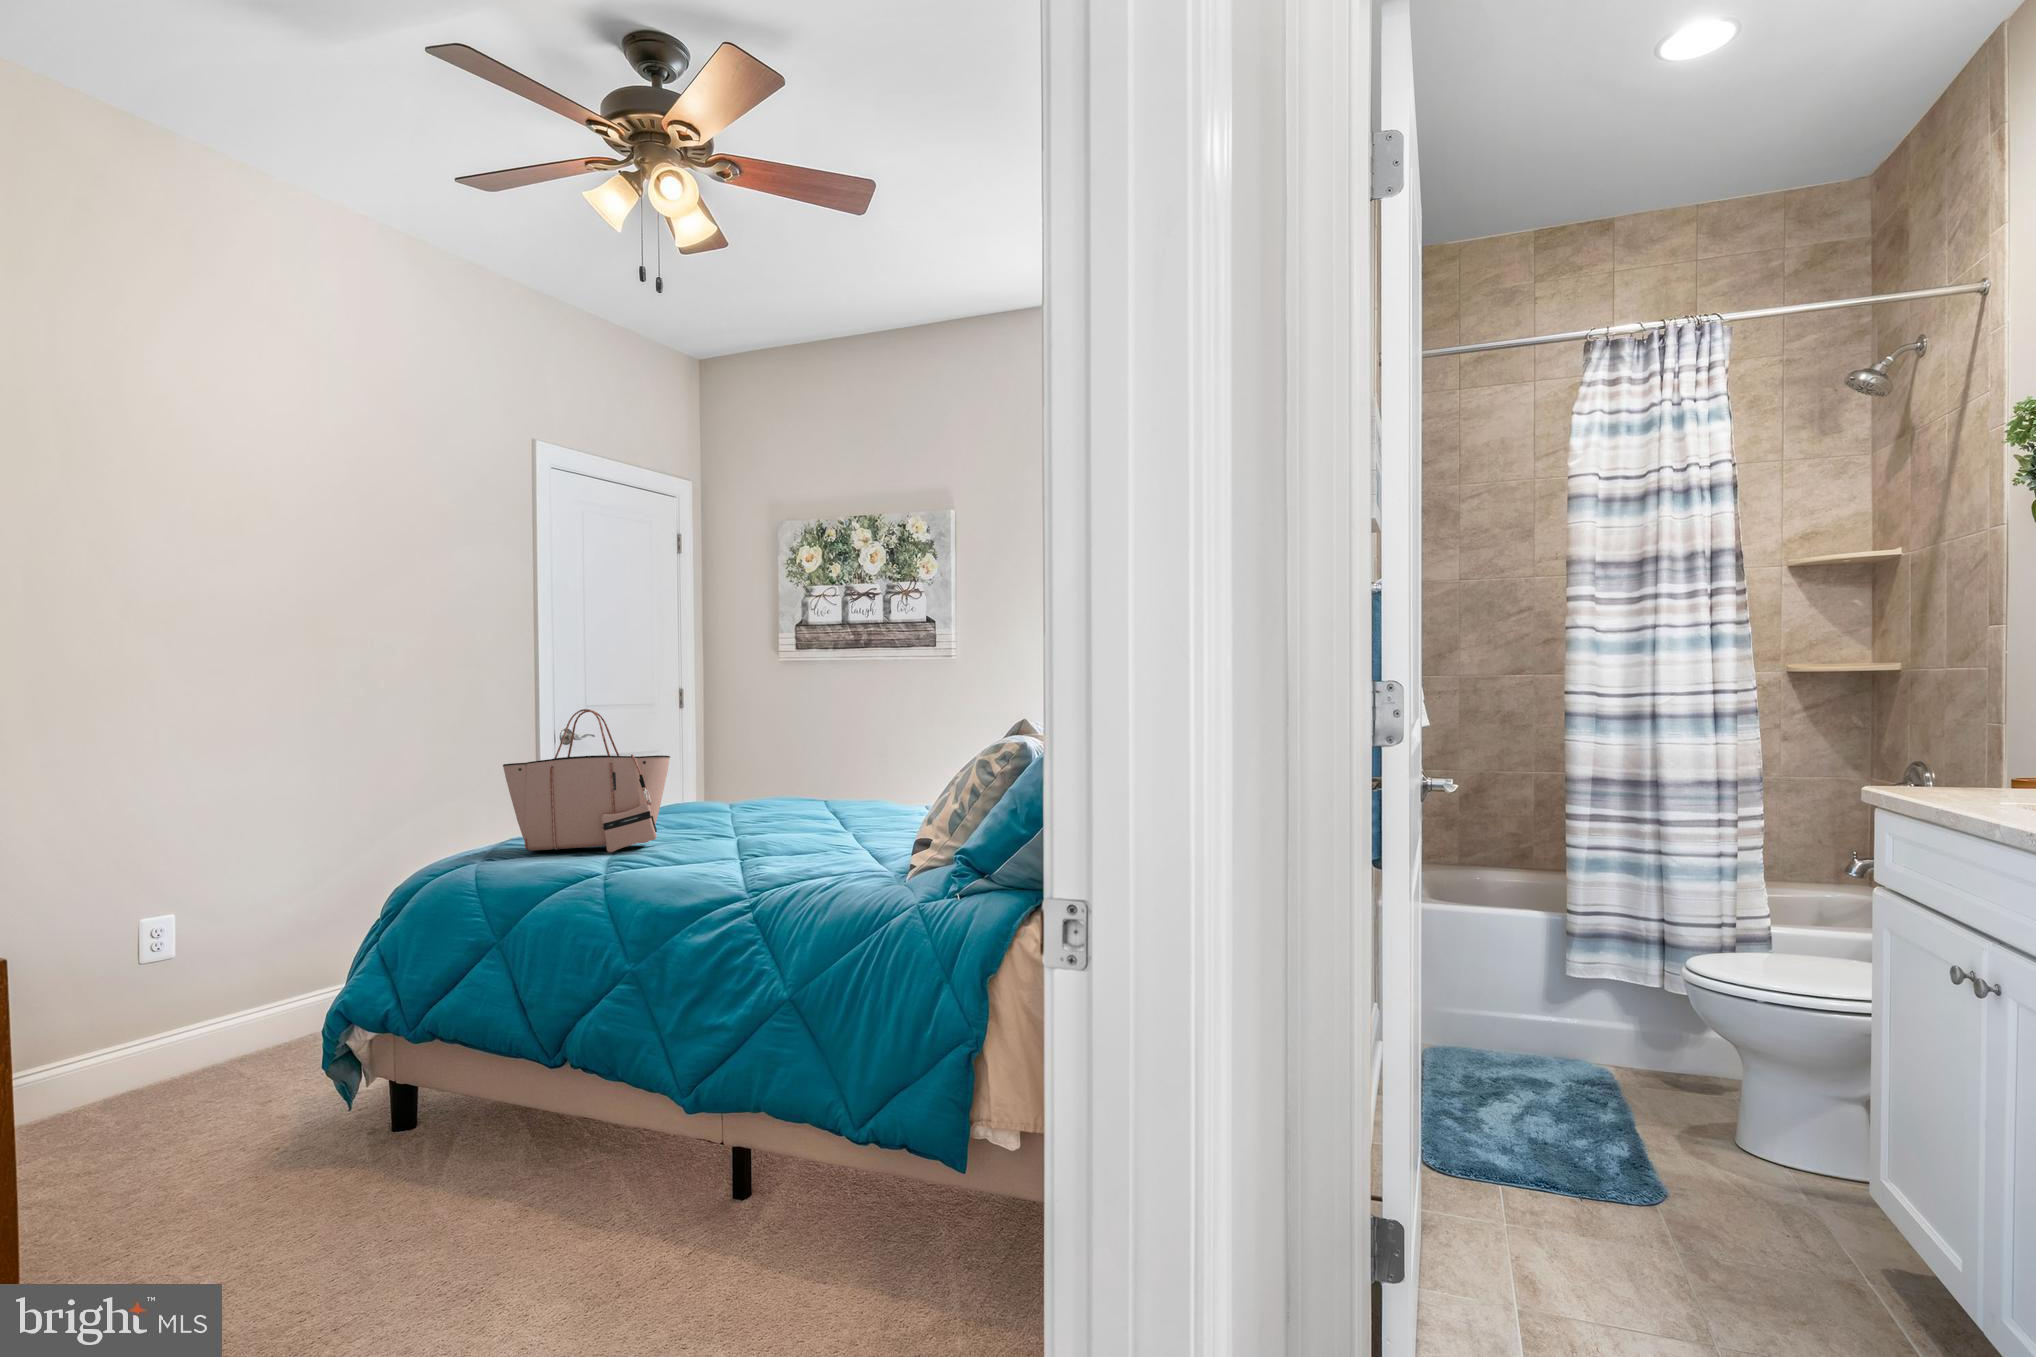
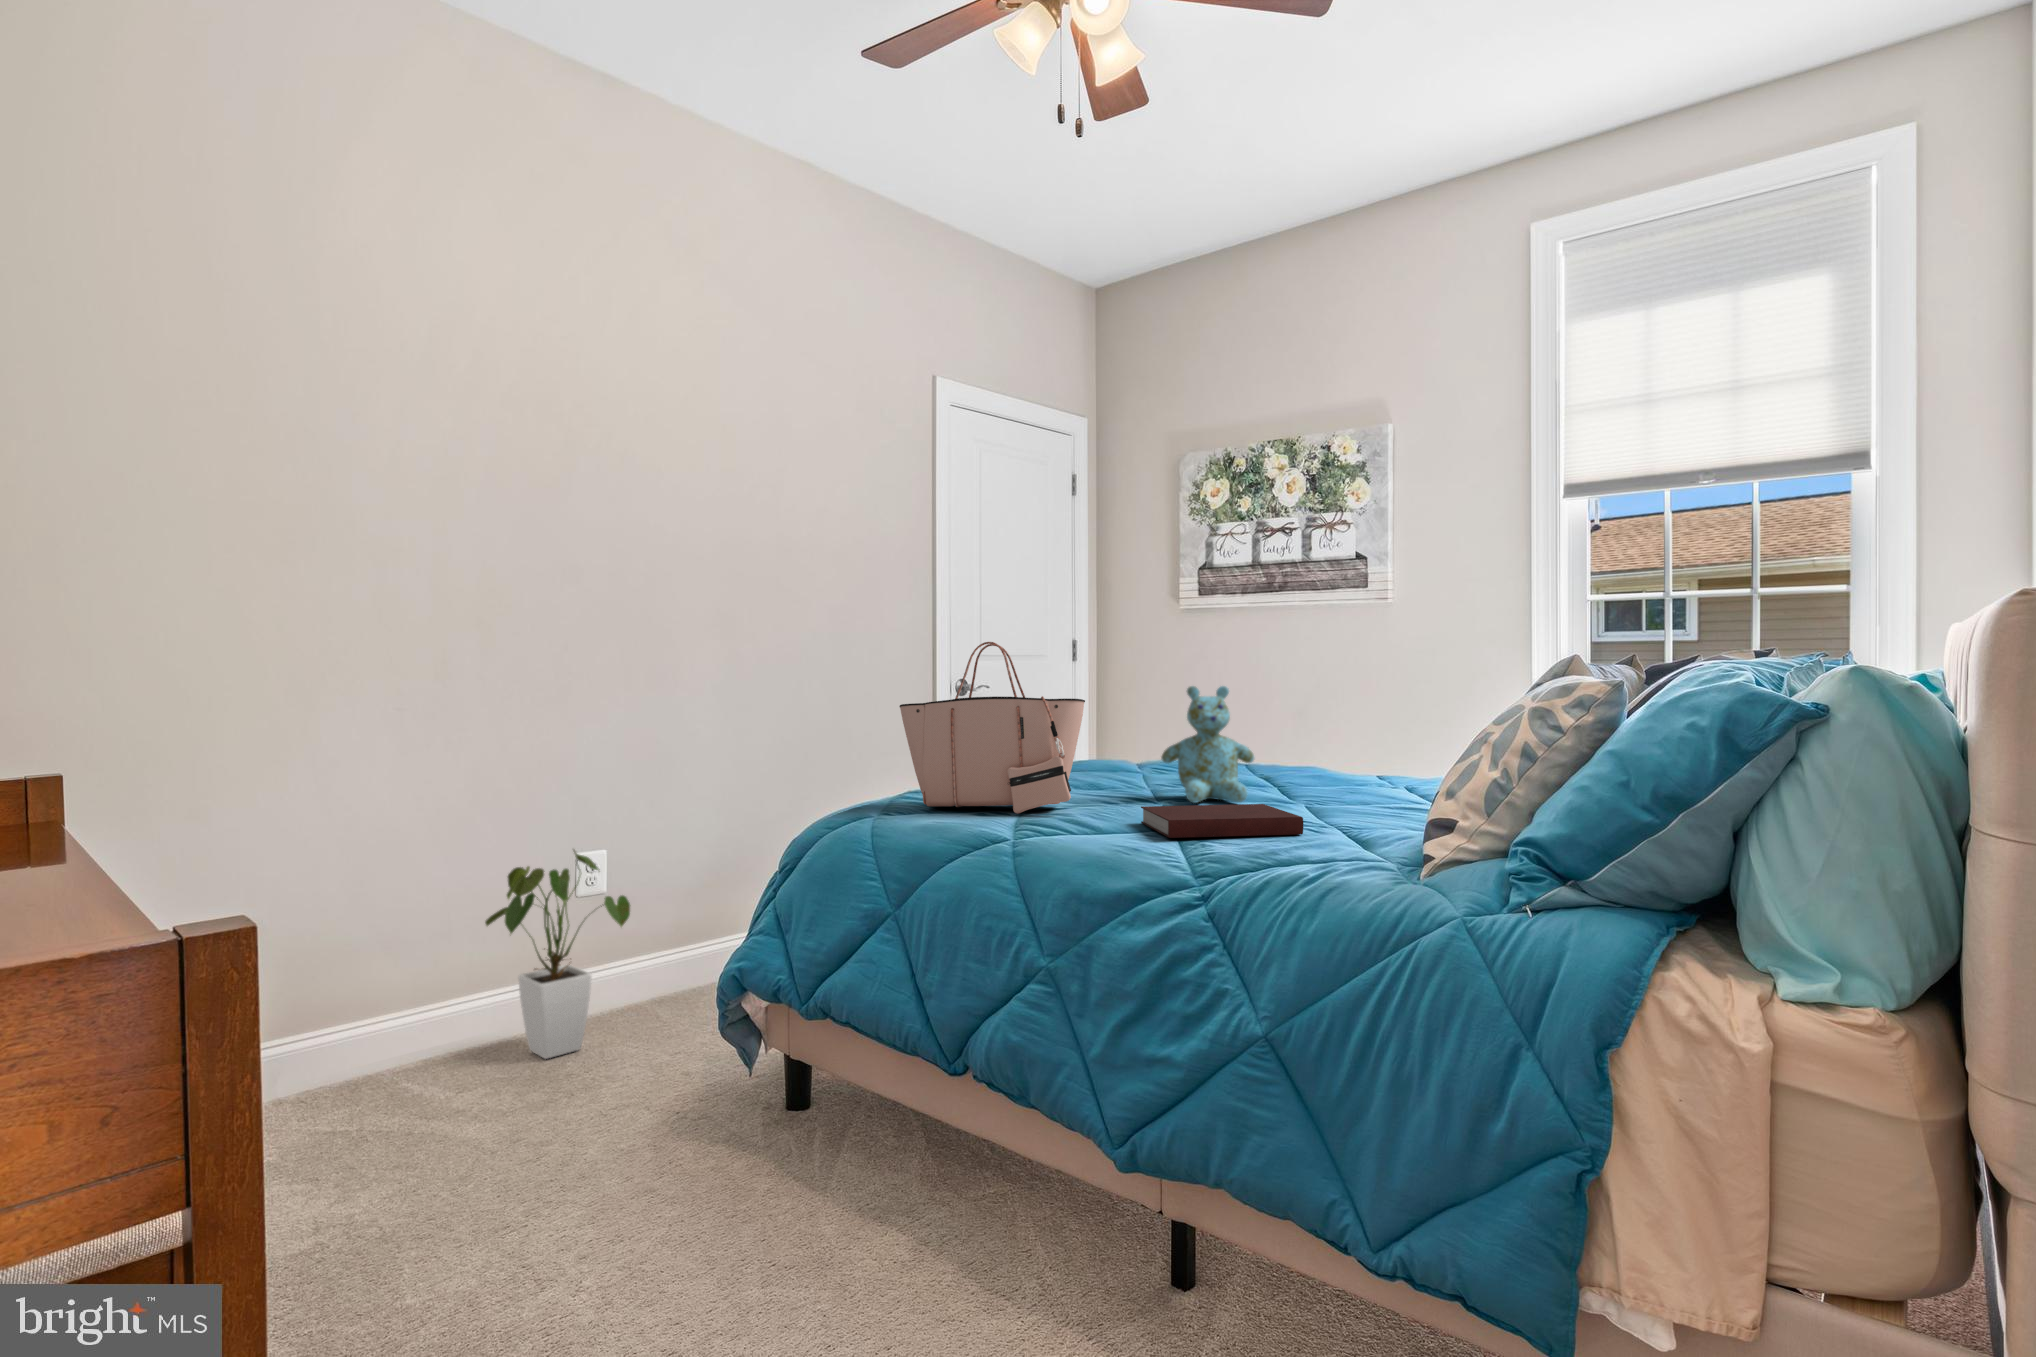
stuffed bear: none [738,740,814,835] -> present [1161,686,1254,803]
notebook: none [714,834,837,864] -> present [1141,804,1303,838]
house plant: none [42,913,217,1123] -> present [485,850,630,1059]

